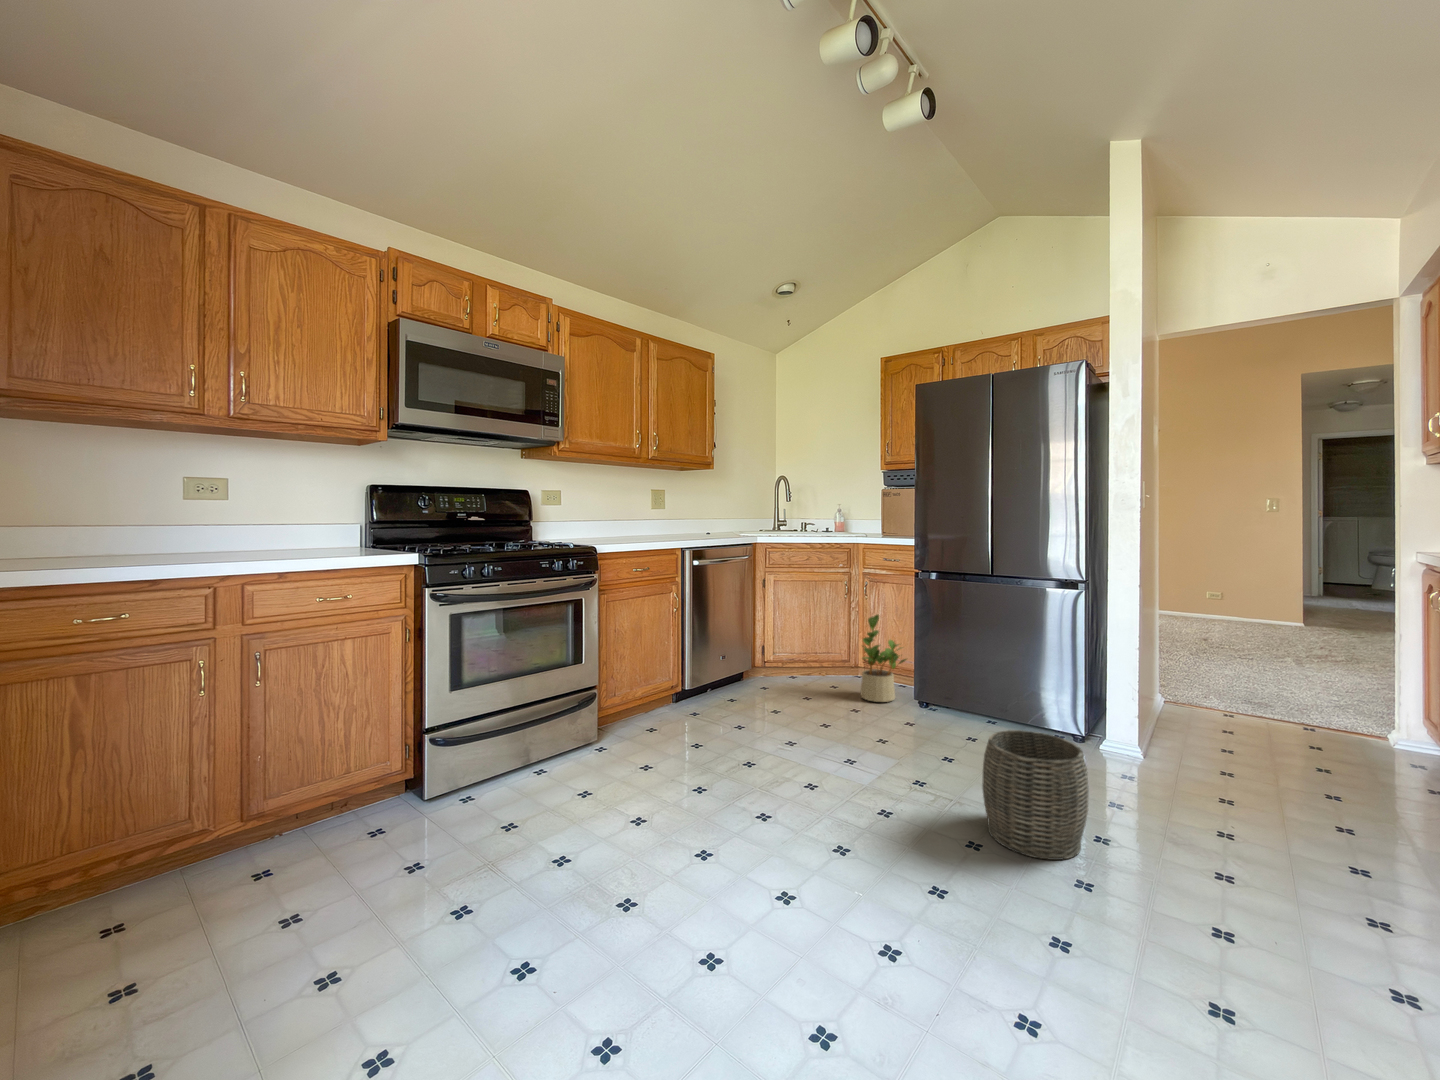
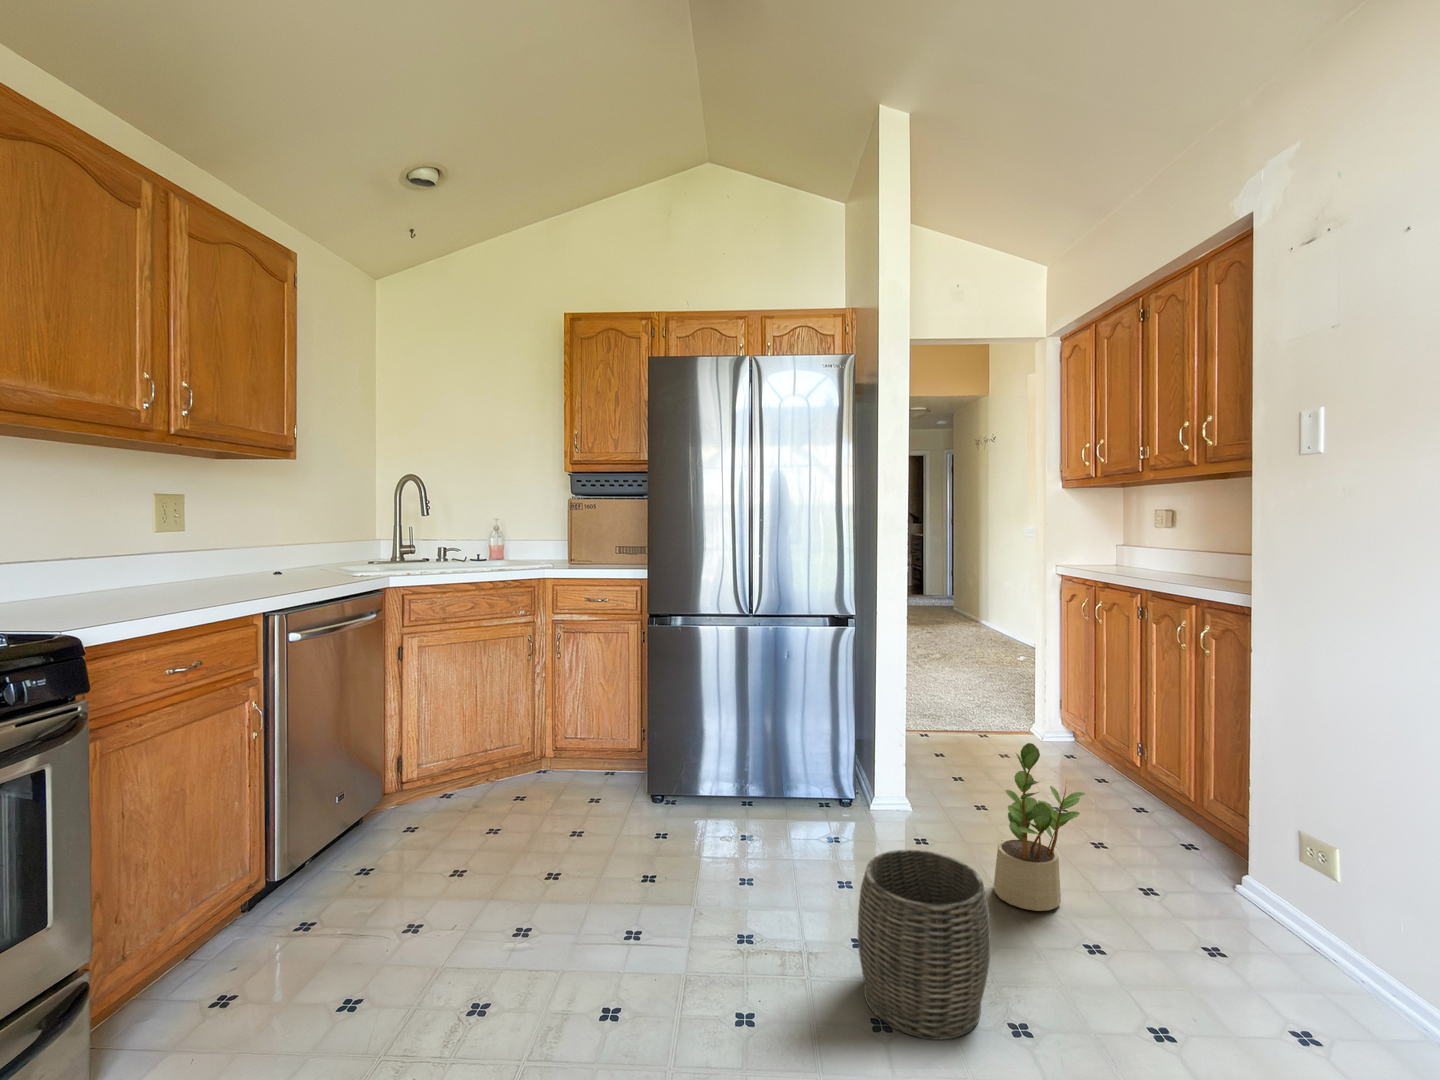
potted plant: present [861,615,906,702] -> present [994,743,1085,911]

